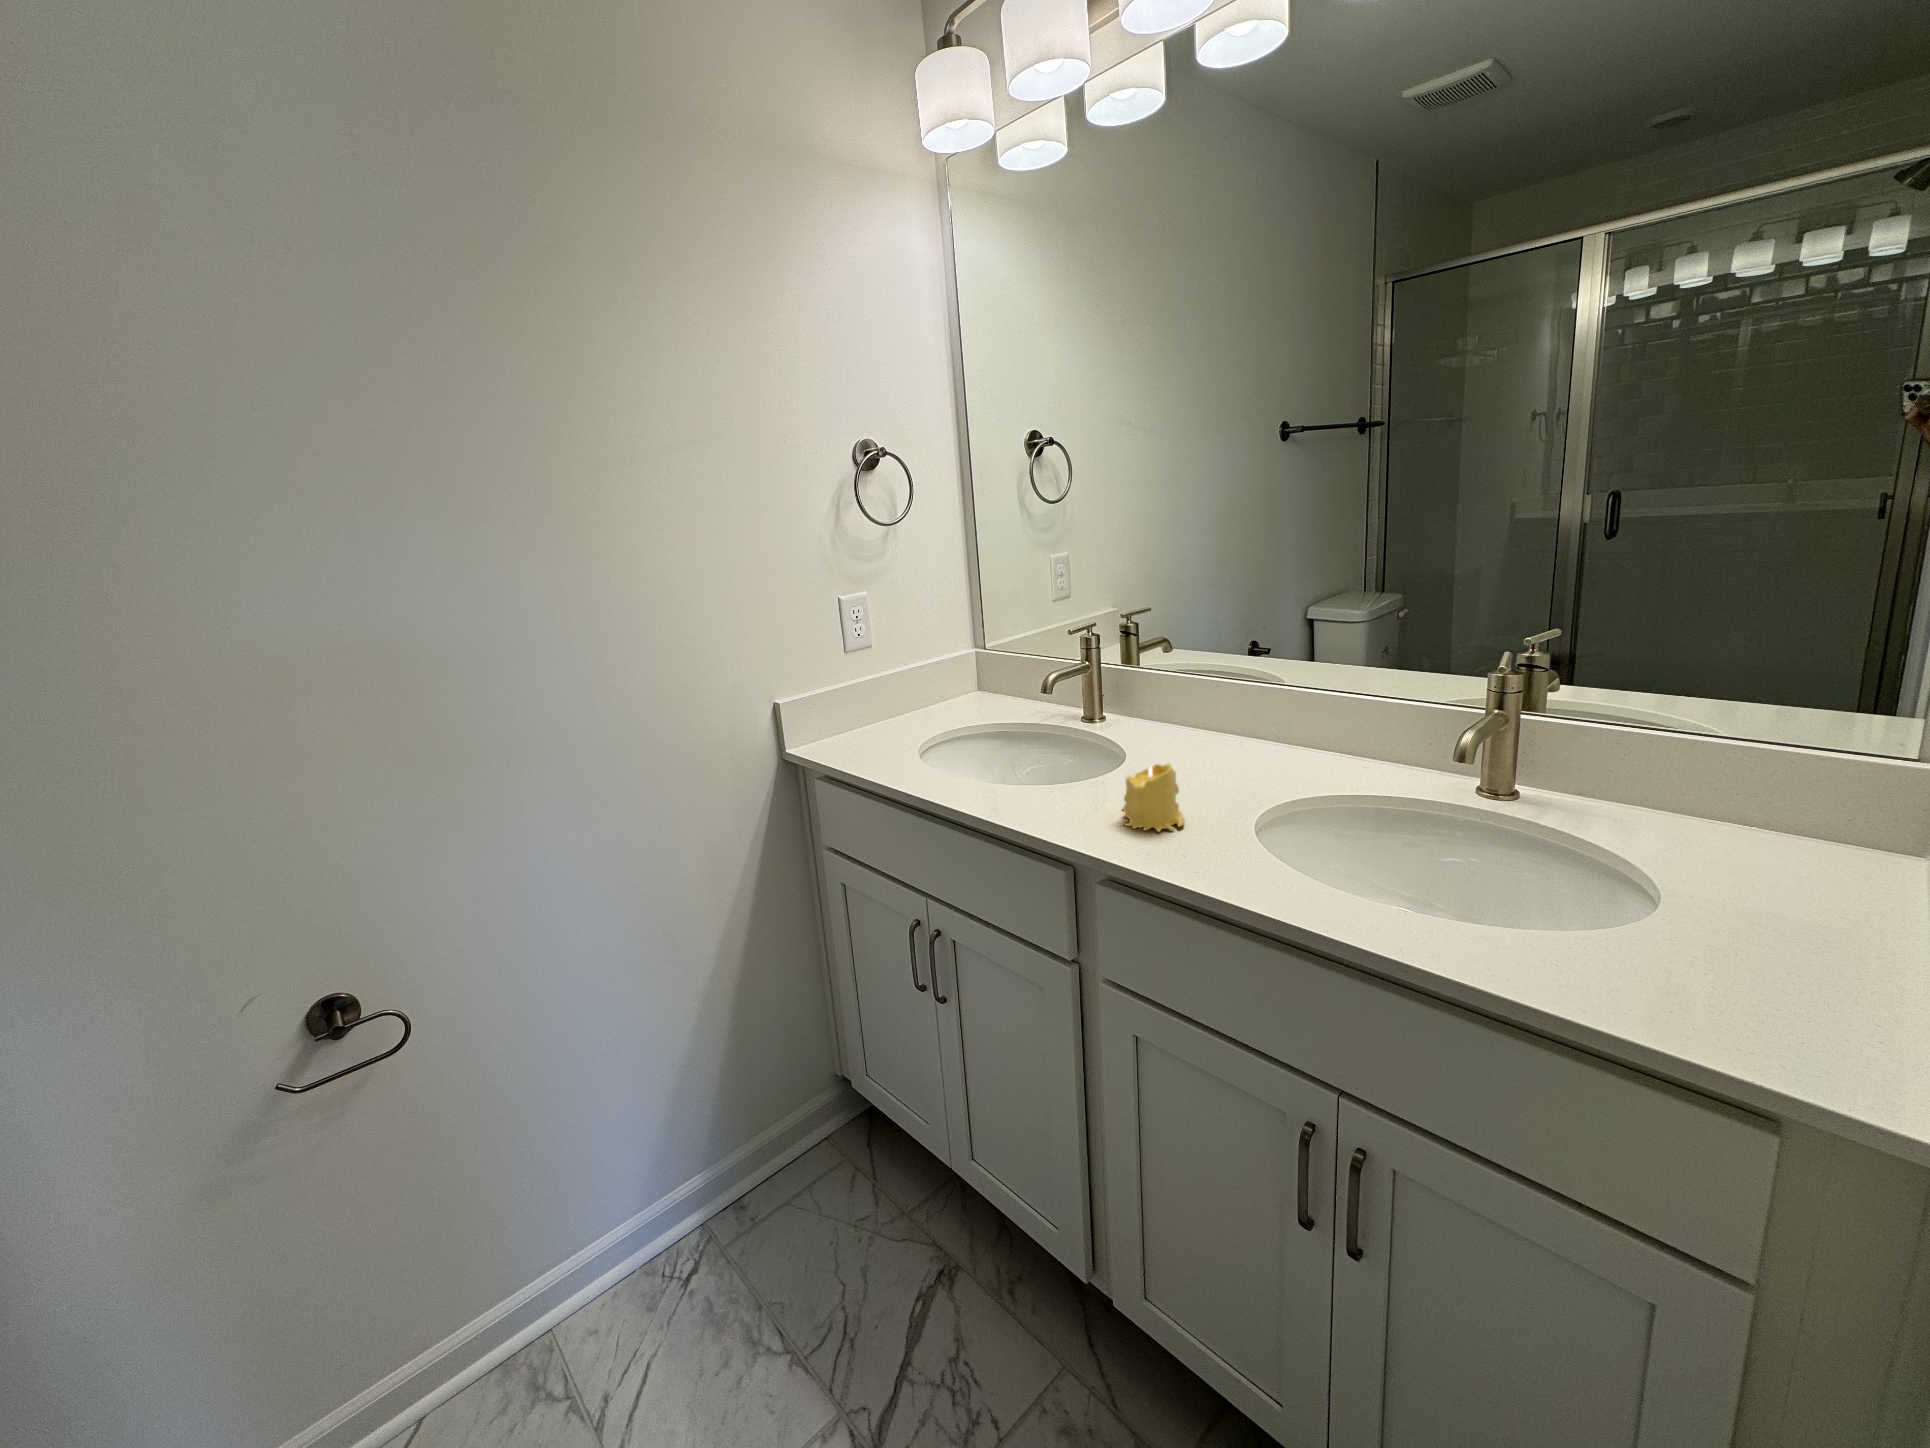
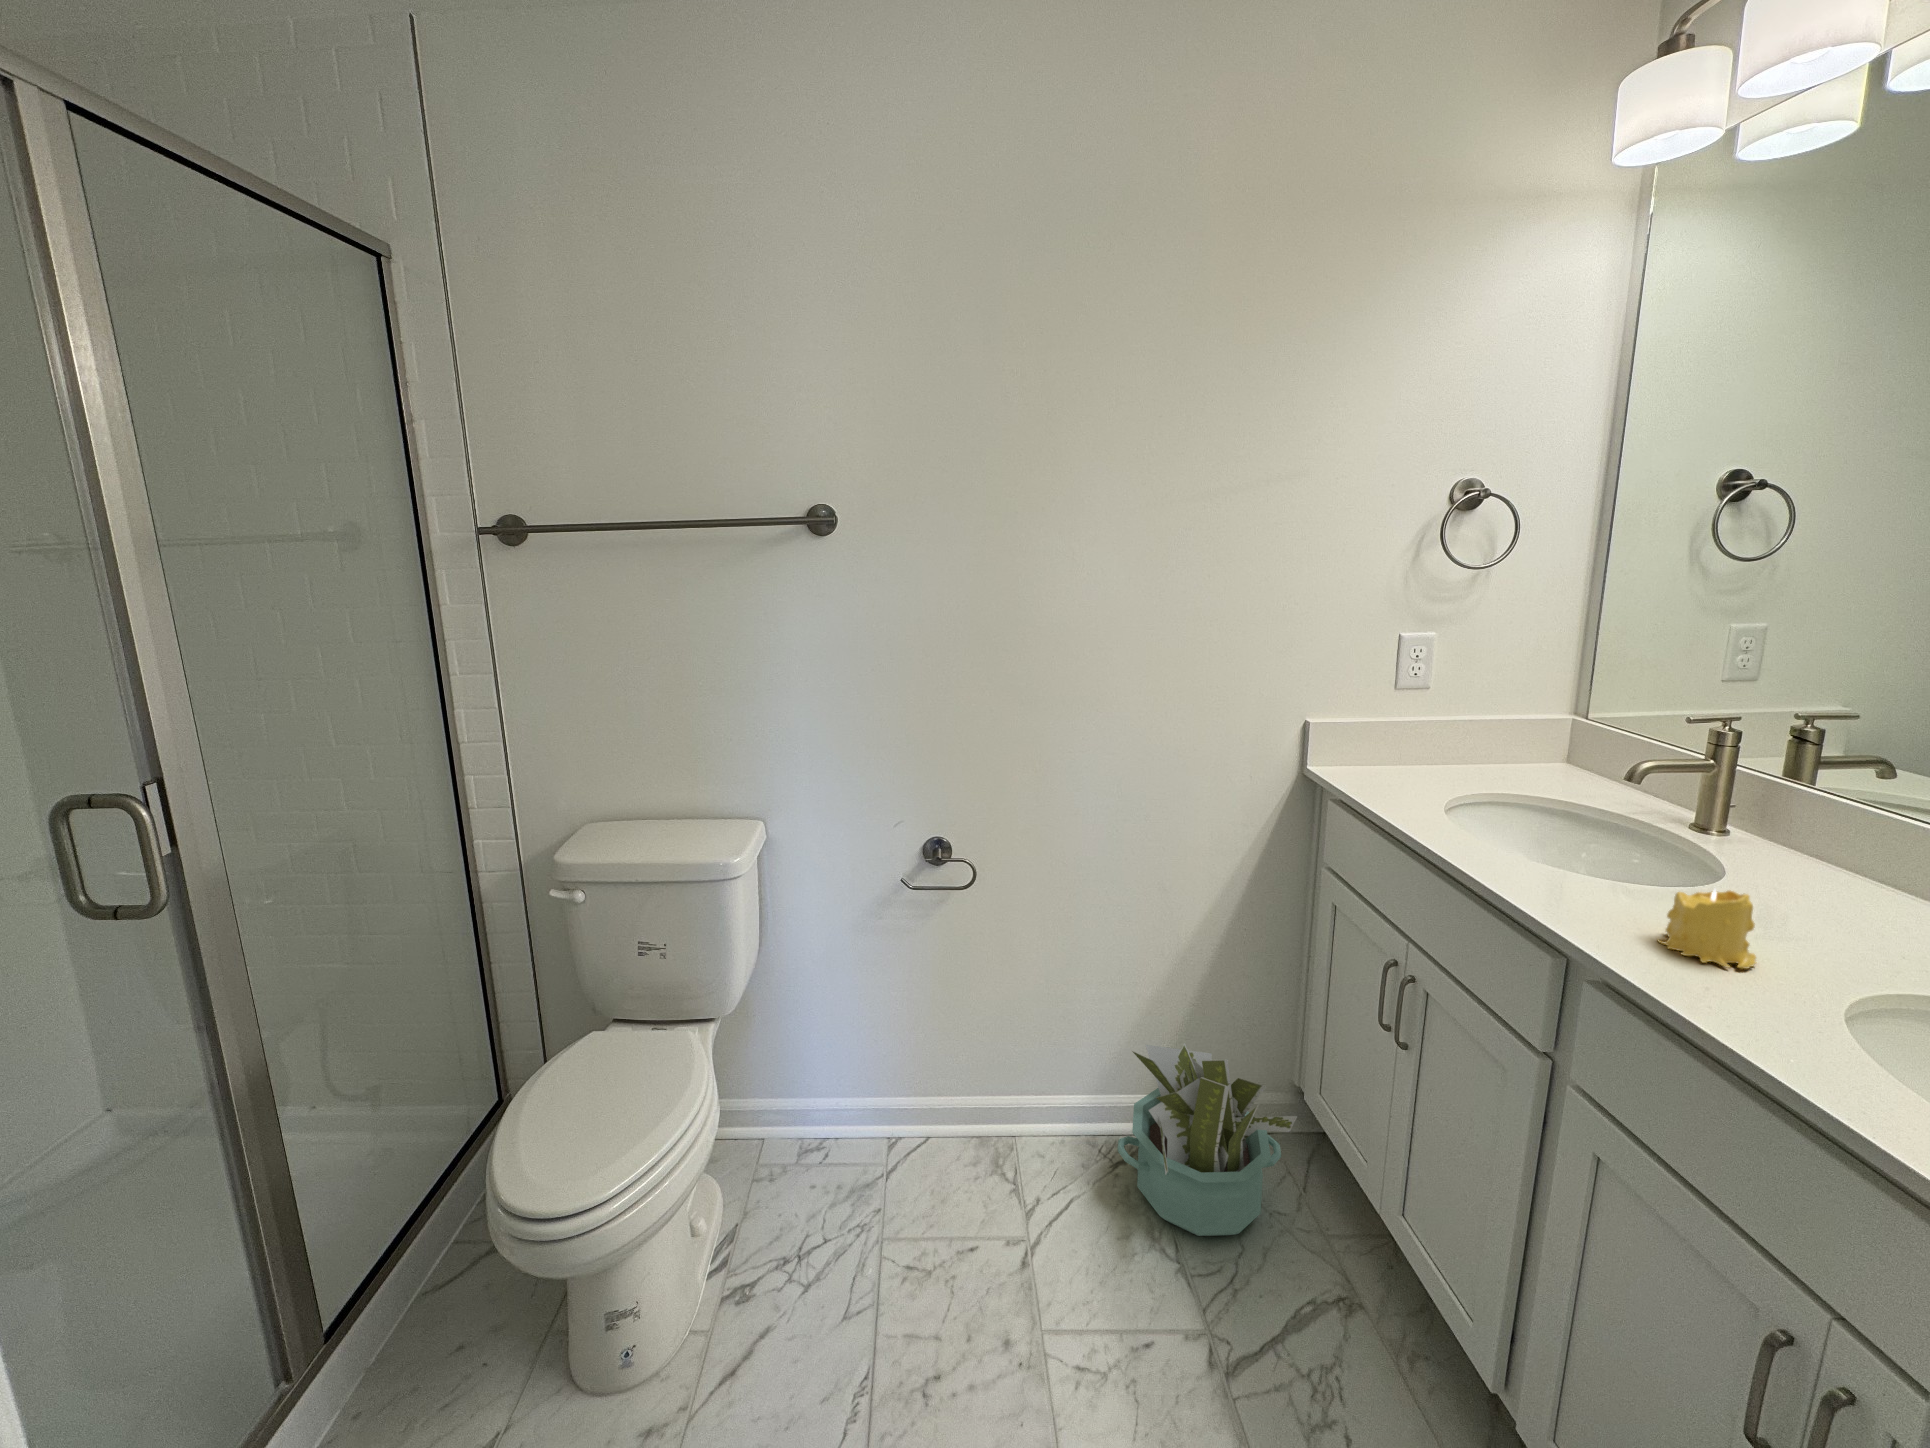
decorative plant: none [678,1091,859,1313] -> present [1118,1043,1297,1236]

